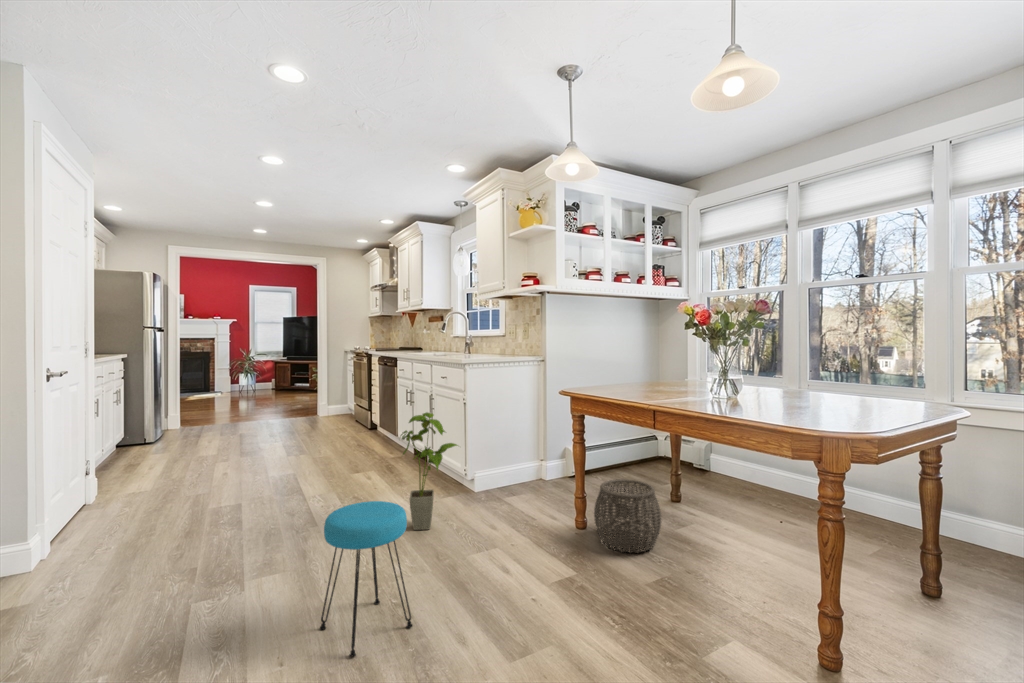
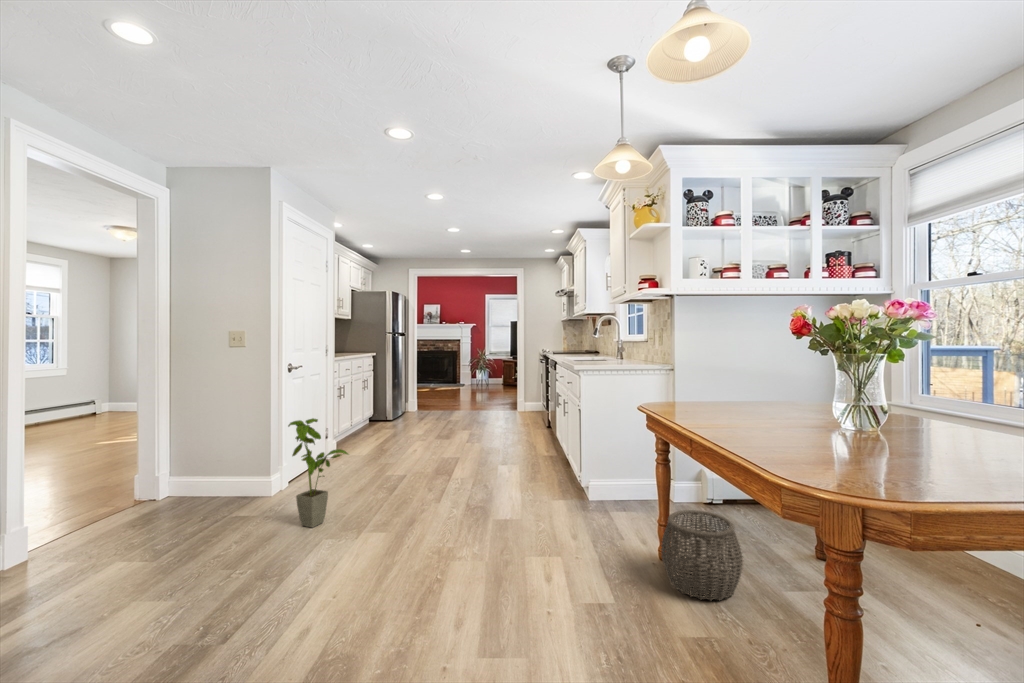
house plant: present [401,412,458,530] -> present [288,418,348,528]
stool: present [320,501,412,656] -> none [367,488,435,610]

